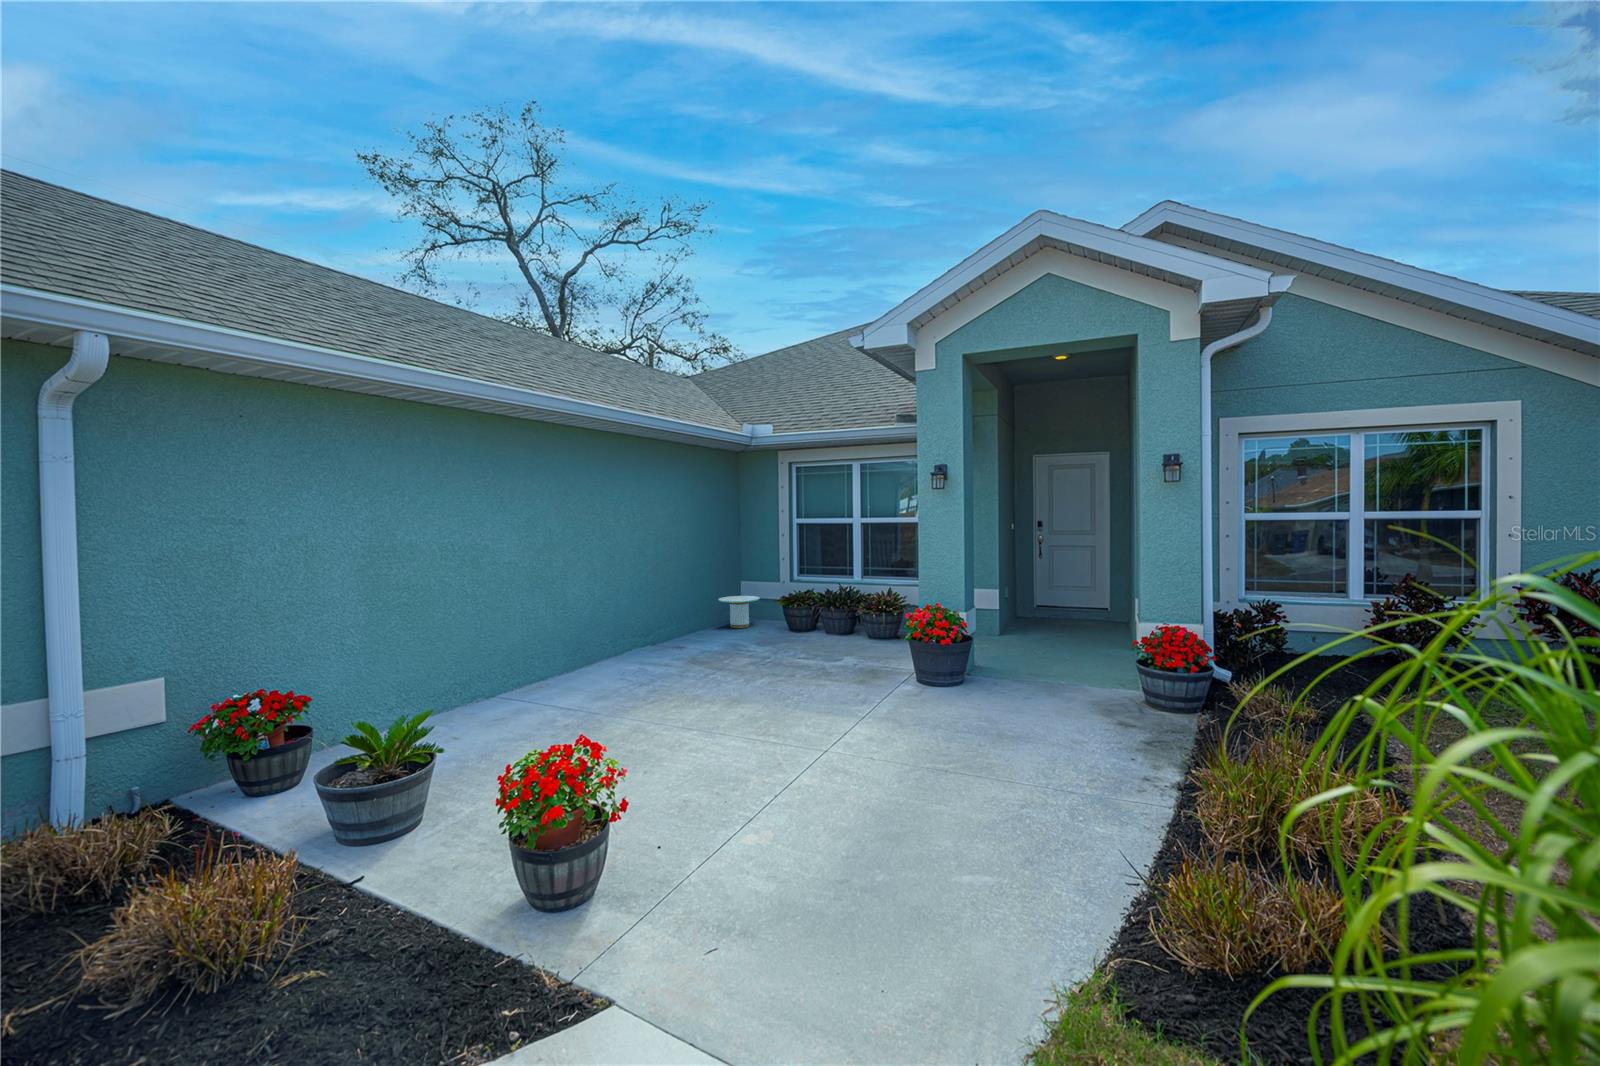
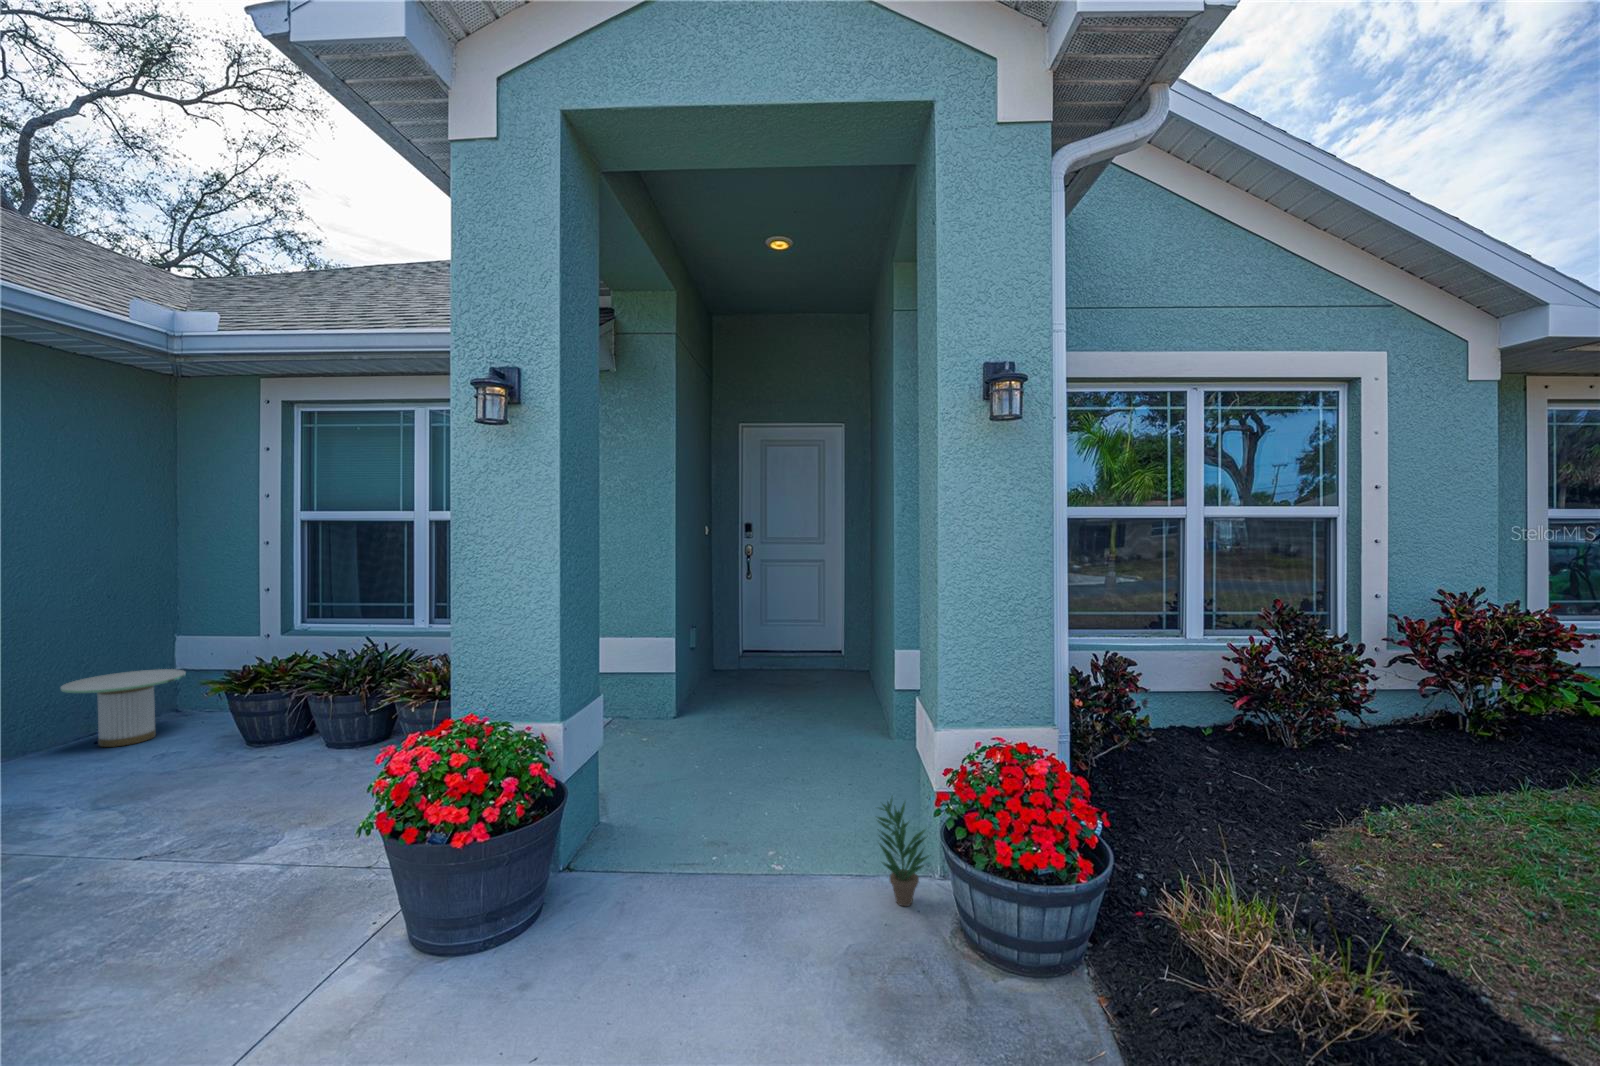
potted plant: none [1107,649,1135,696] -> present [878,799,928,906]

